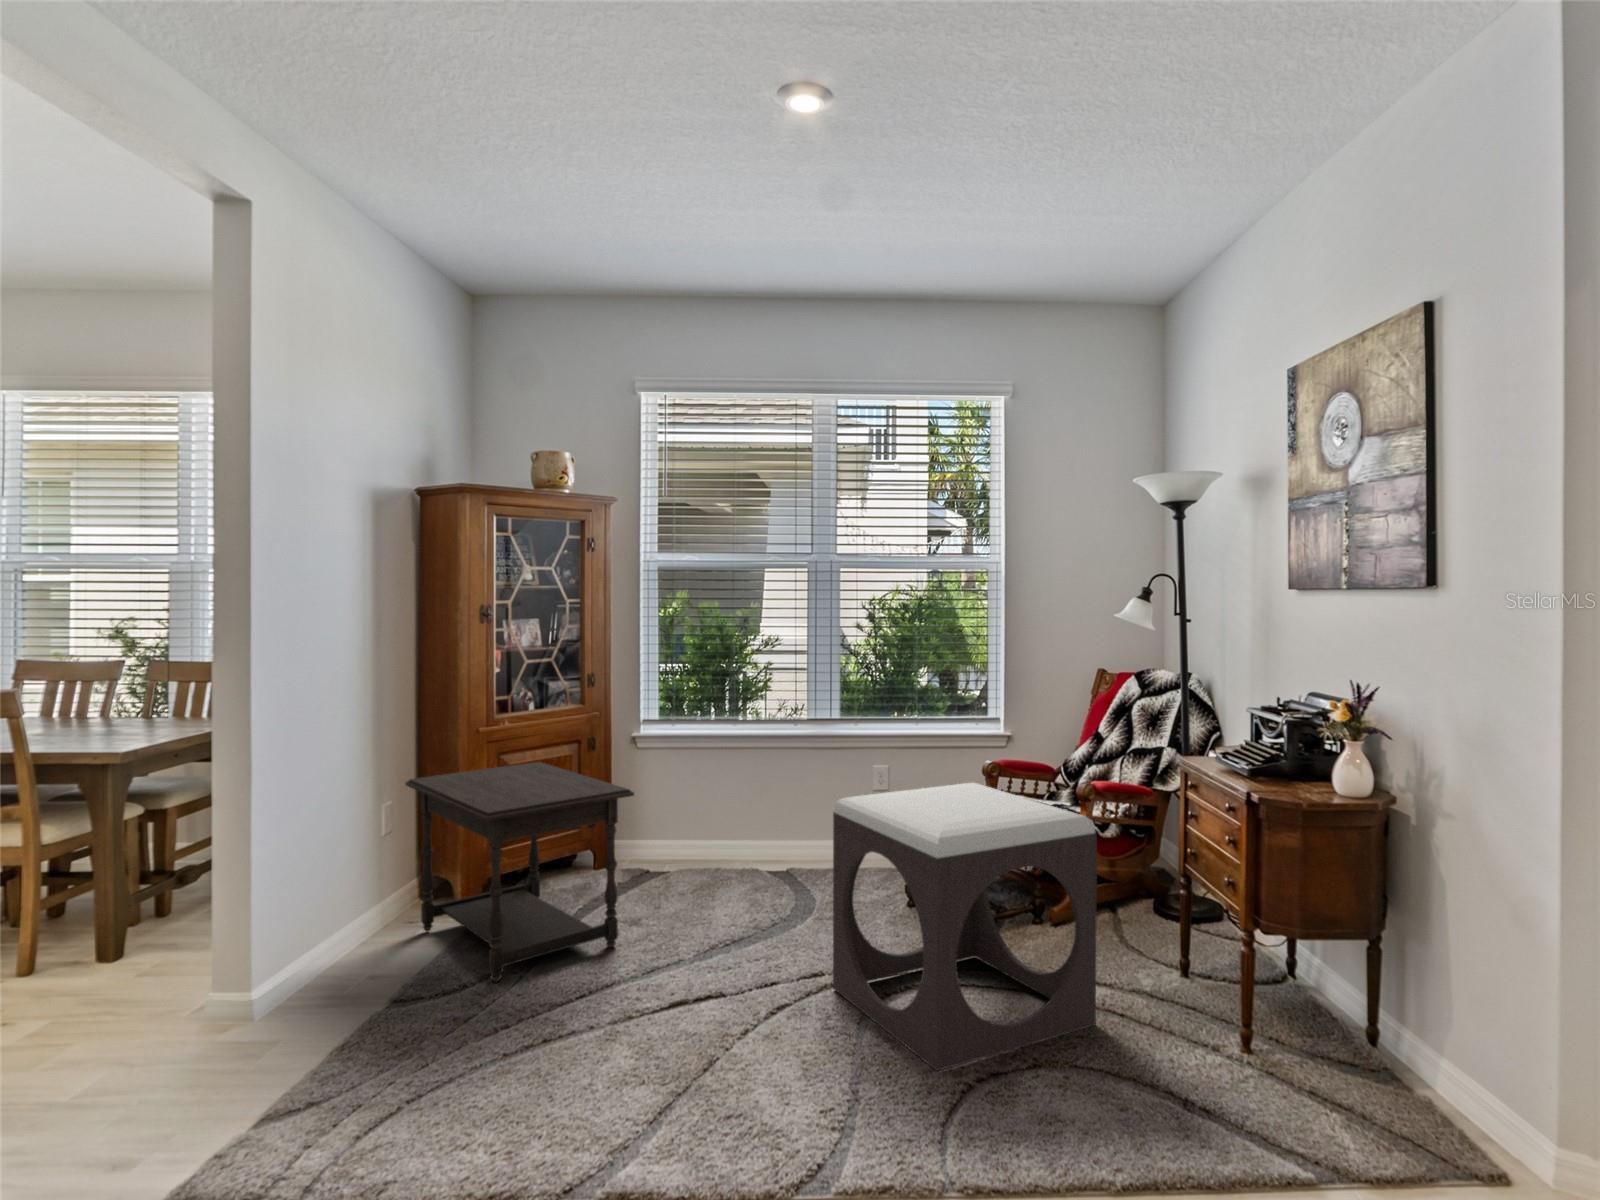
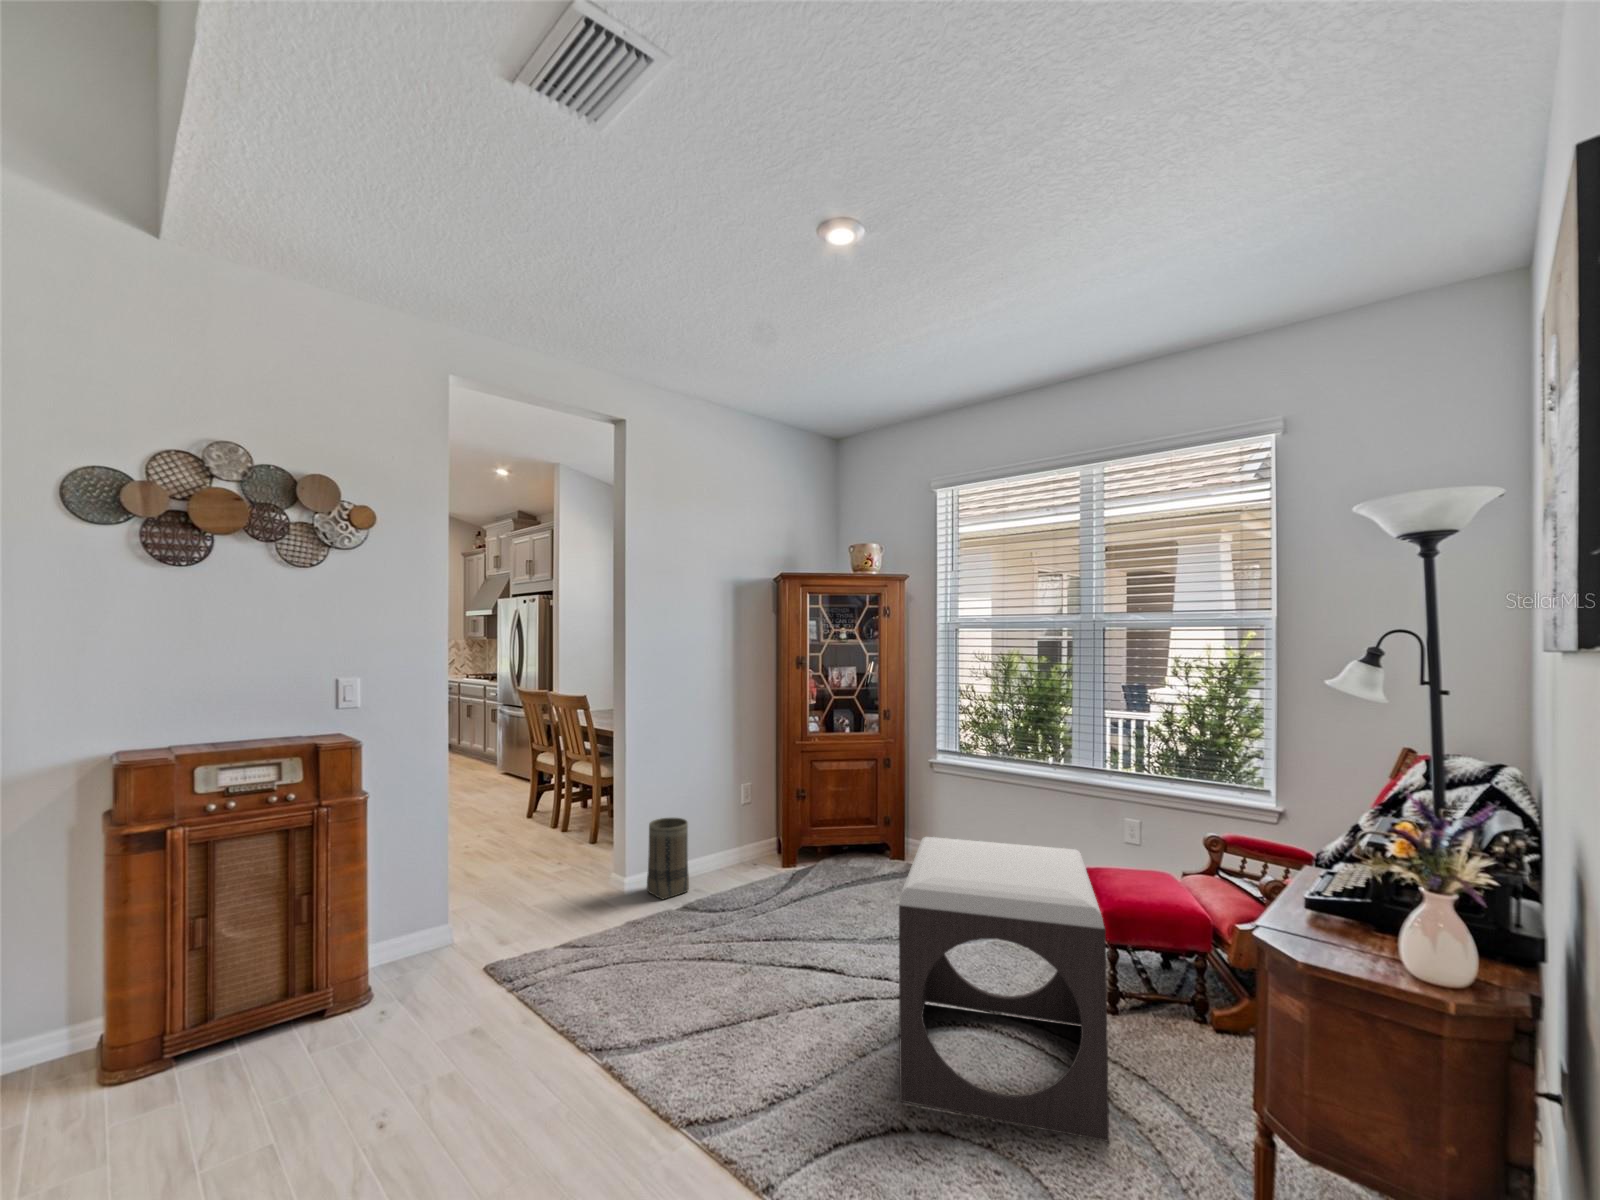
side table: present [405,762,634,983] -> none [728,769,841,915]
basket: none [291,870,369,1004] -> present [647,818,689,899]

